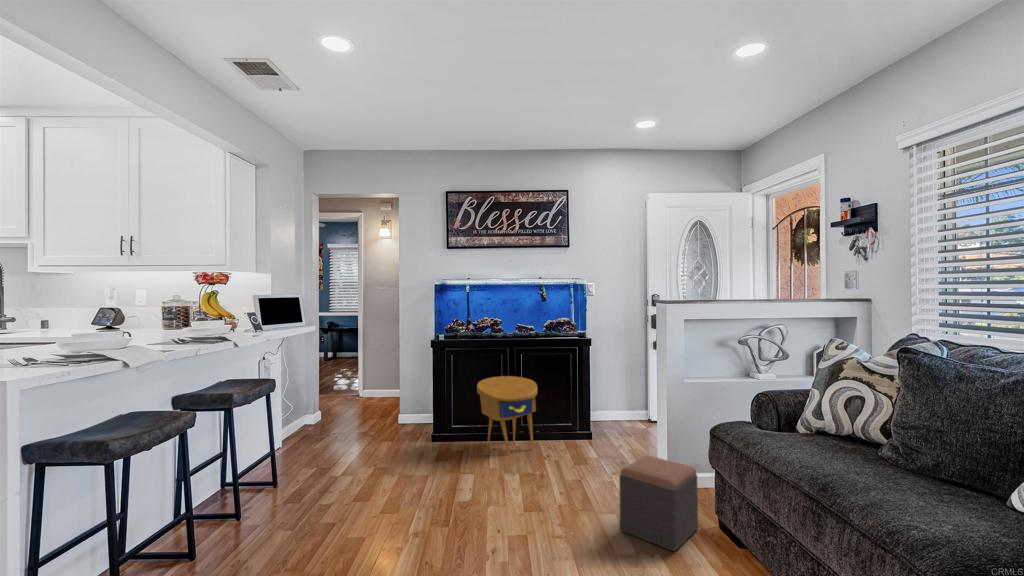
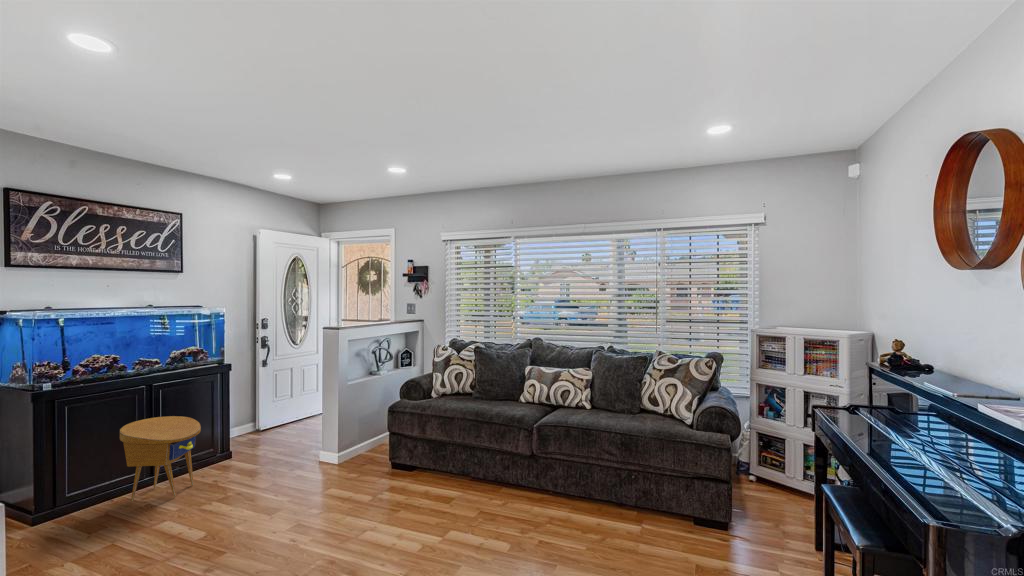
footstool: present [619,455,698,551] -> none [347,435,389,492]

